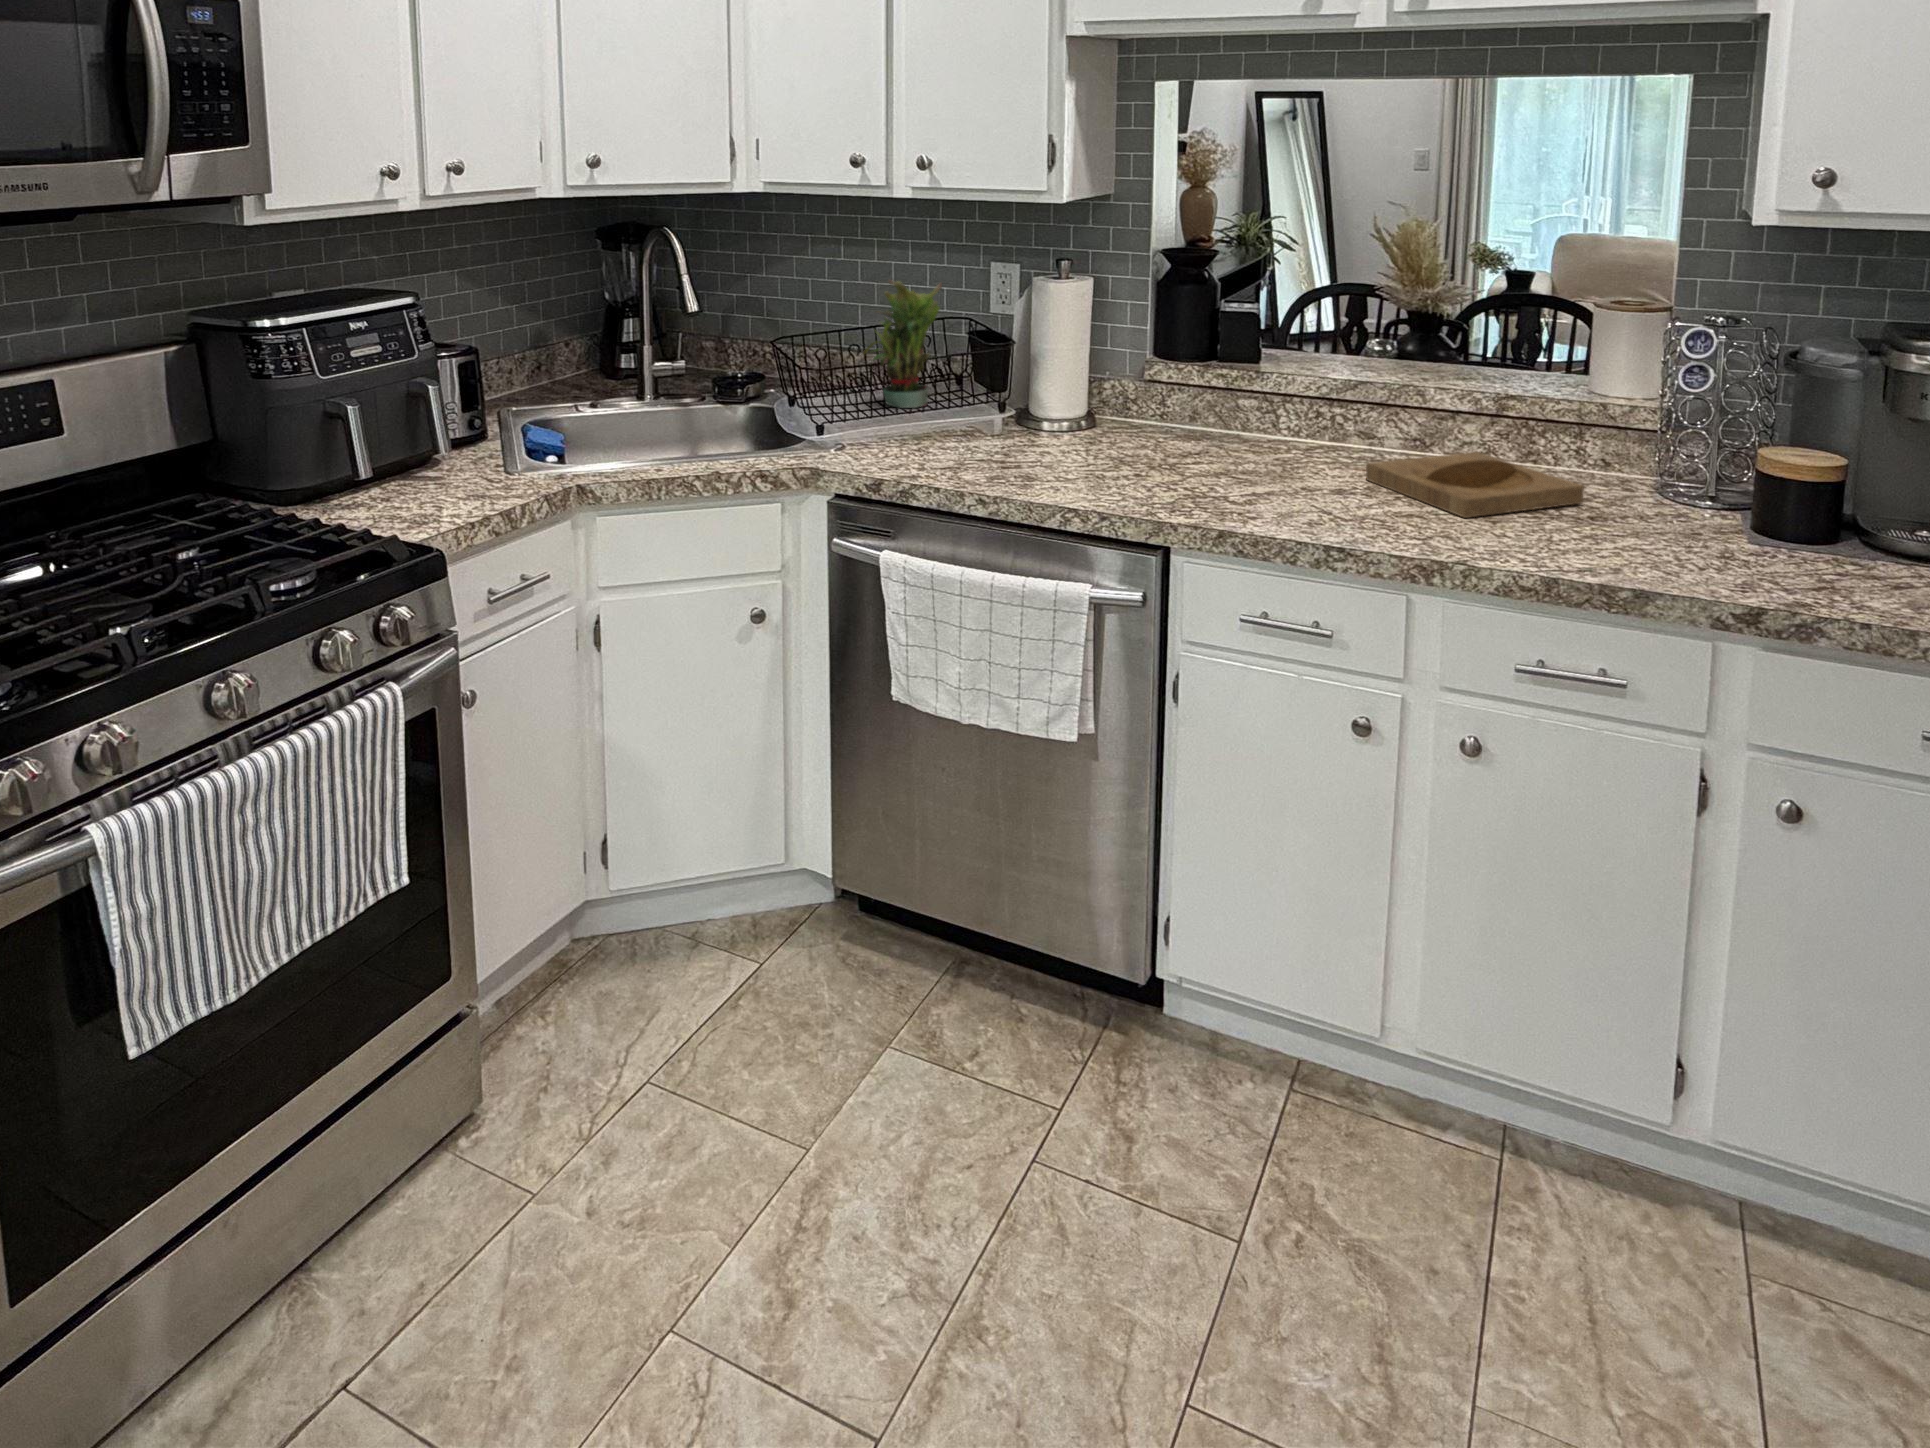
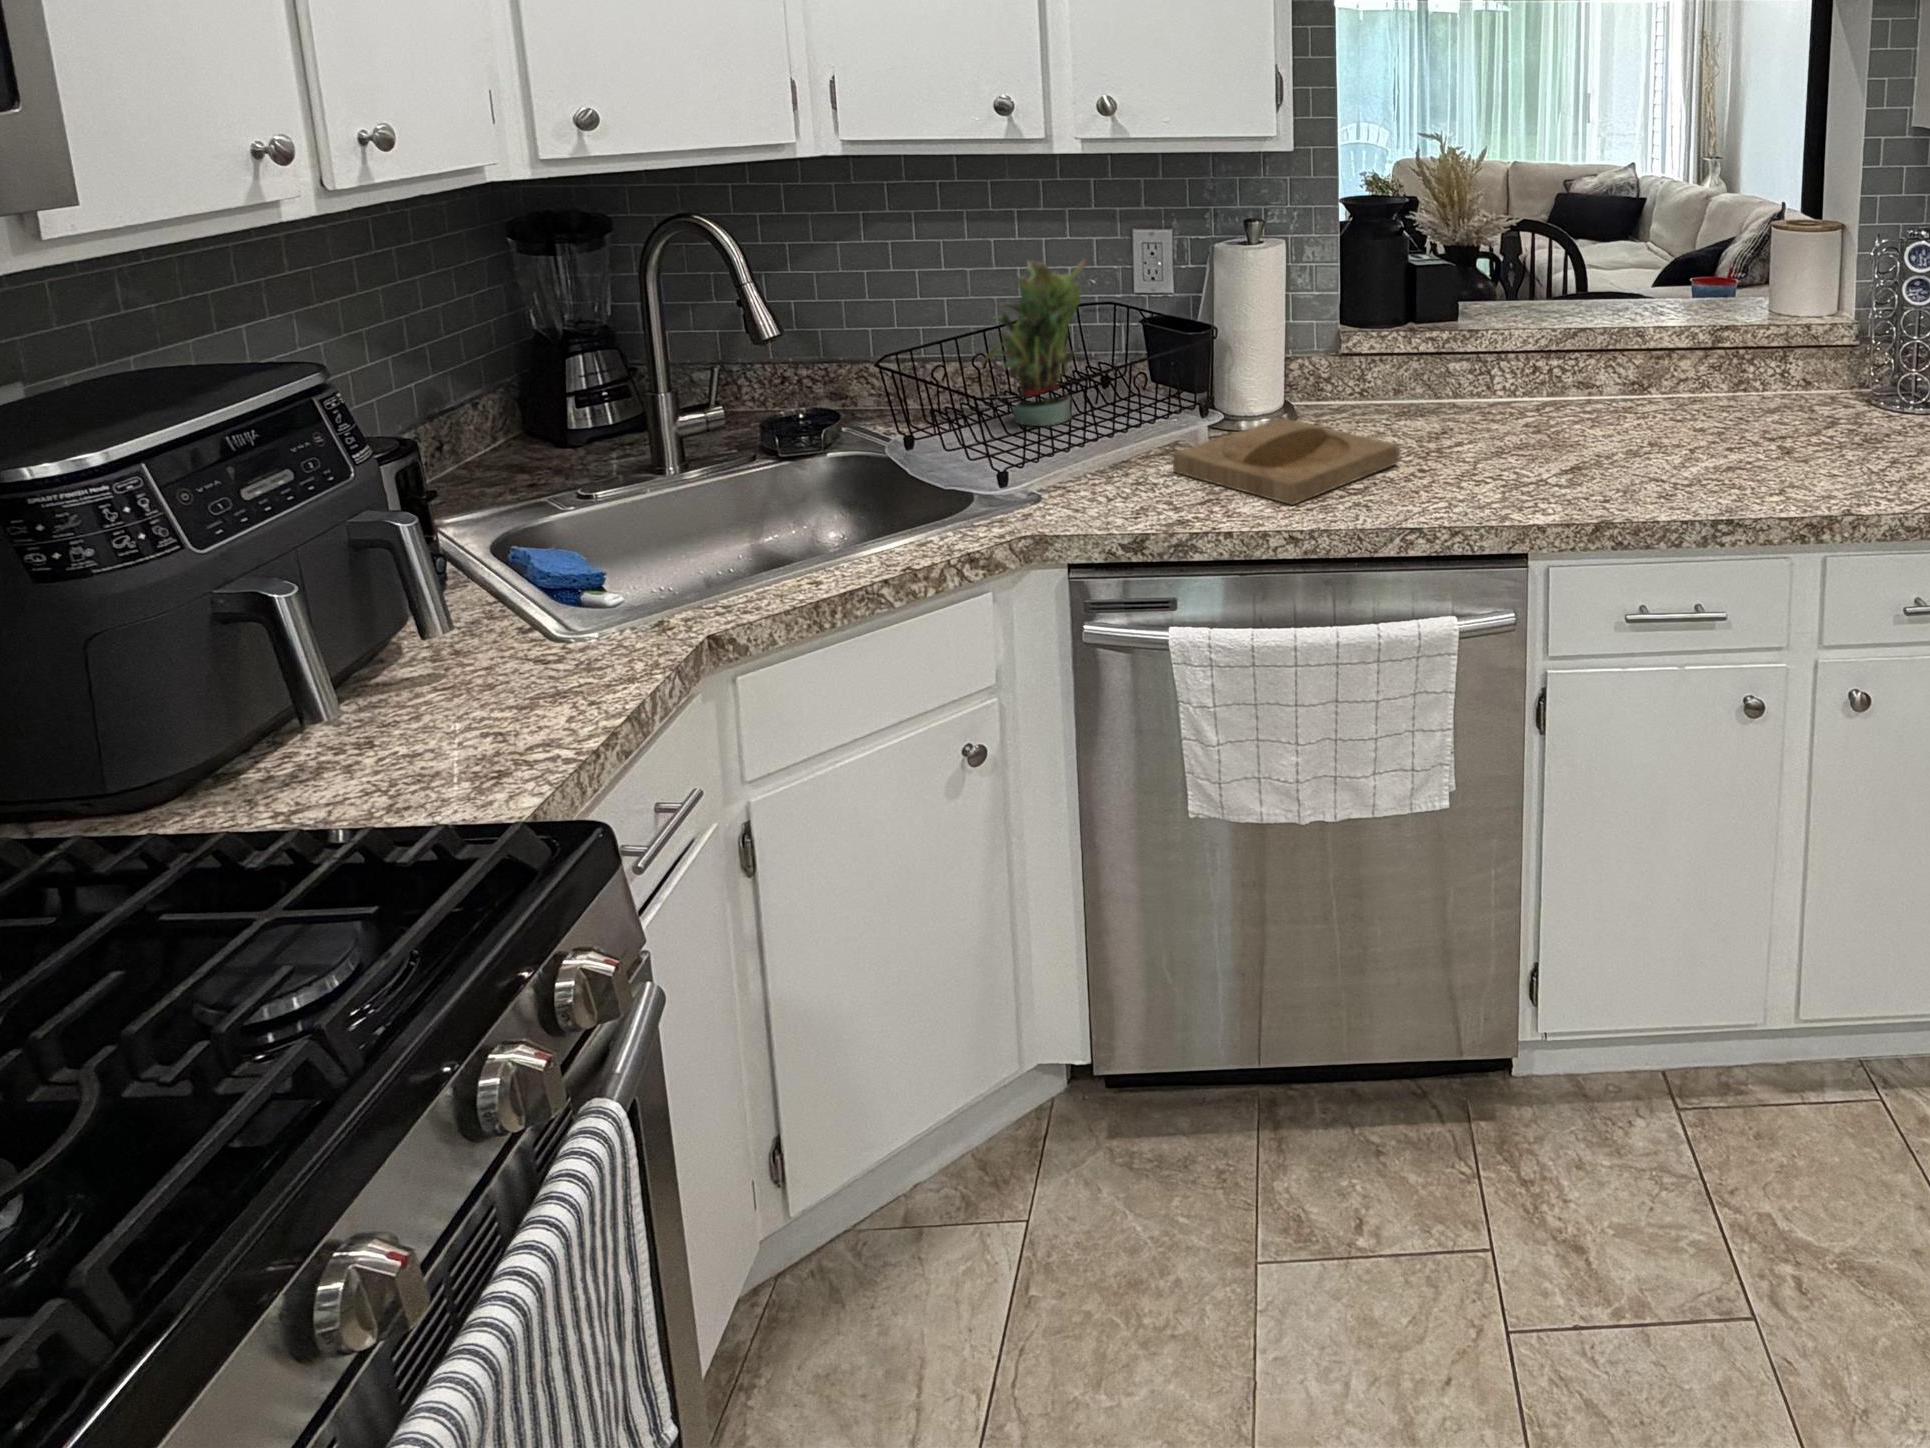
tray: present [1366,452,1583,518] -> present [1173,418,1399,505]

